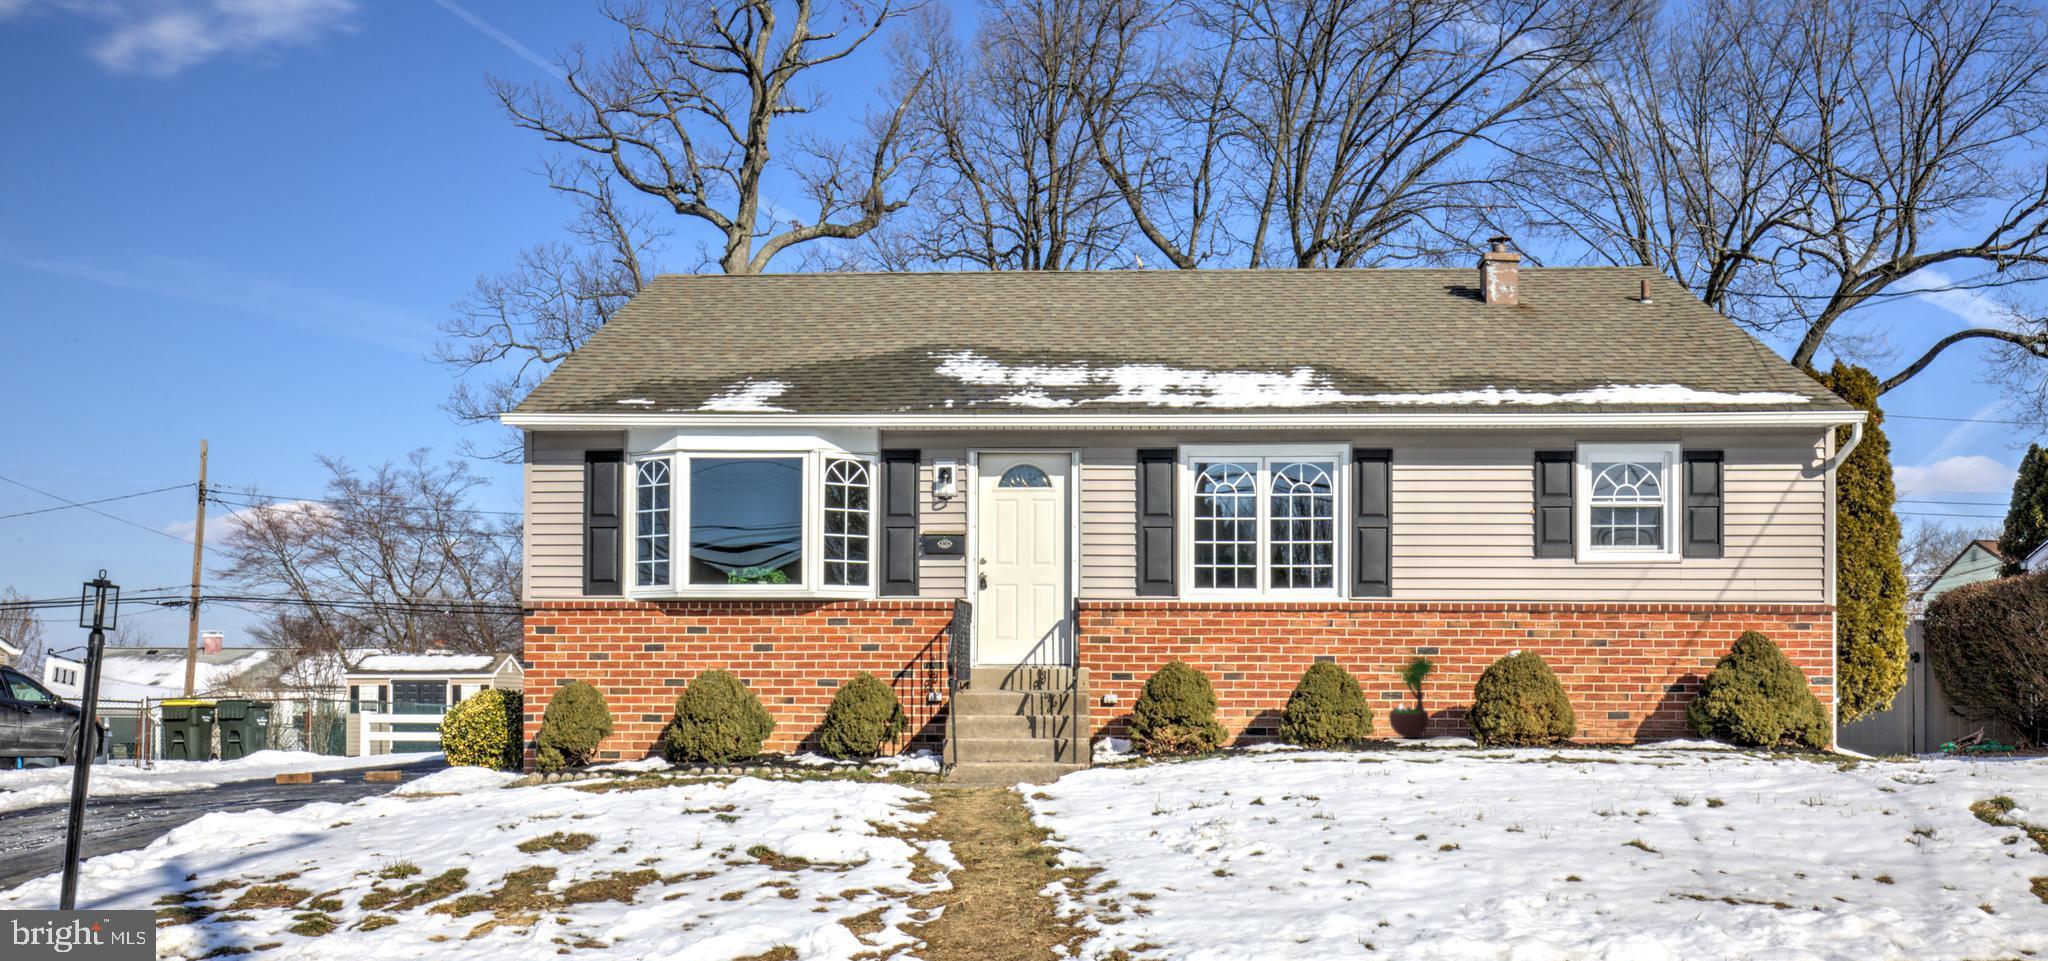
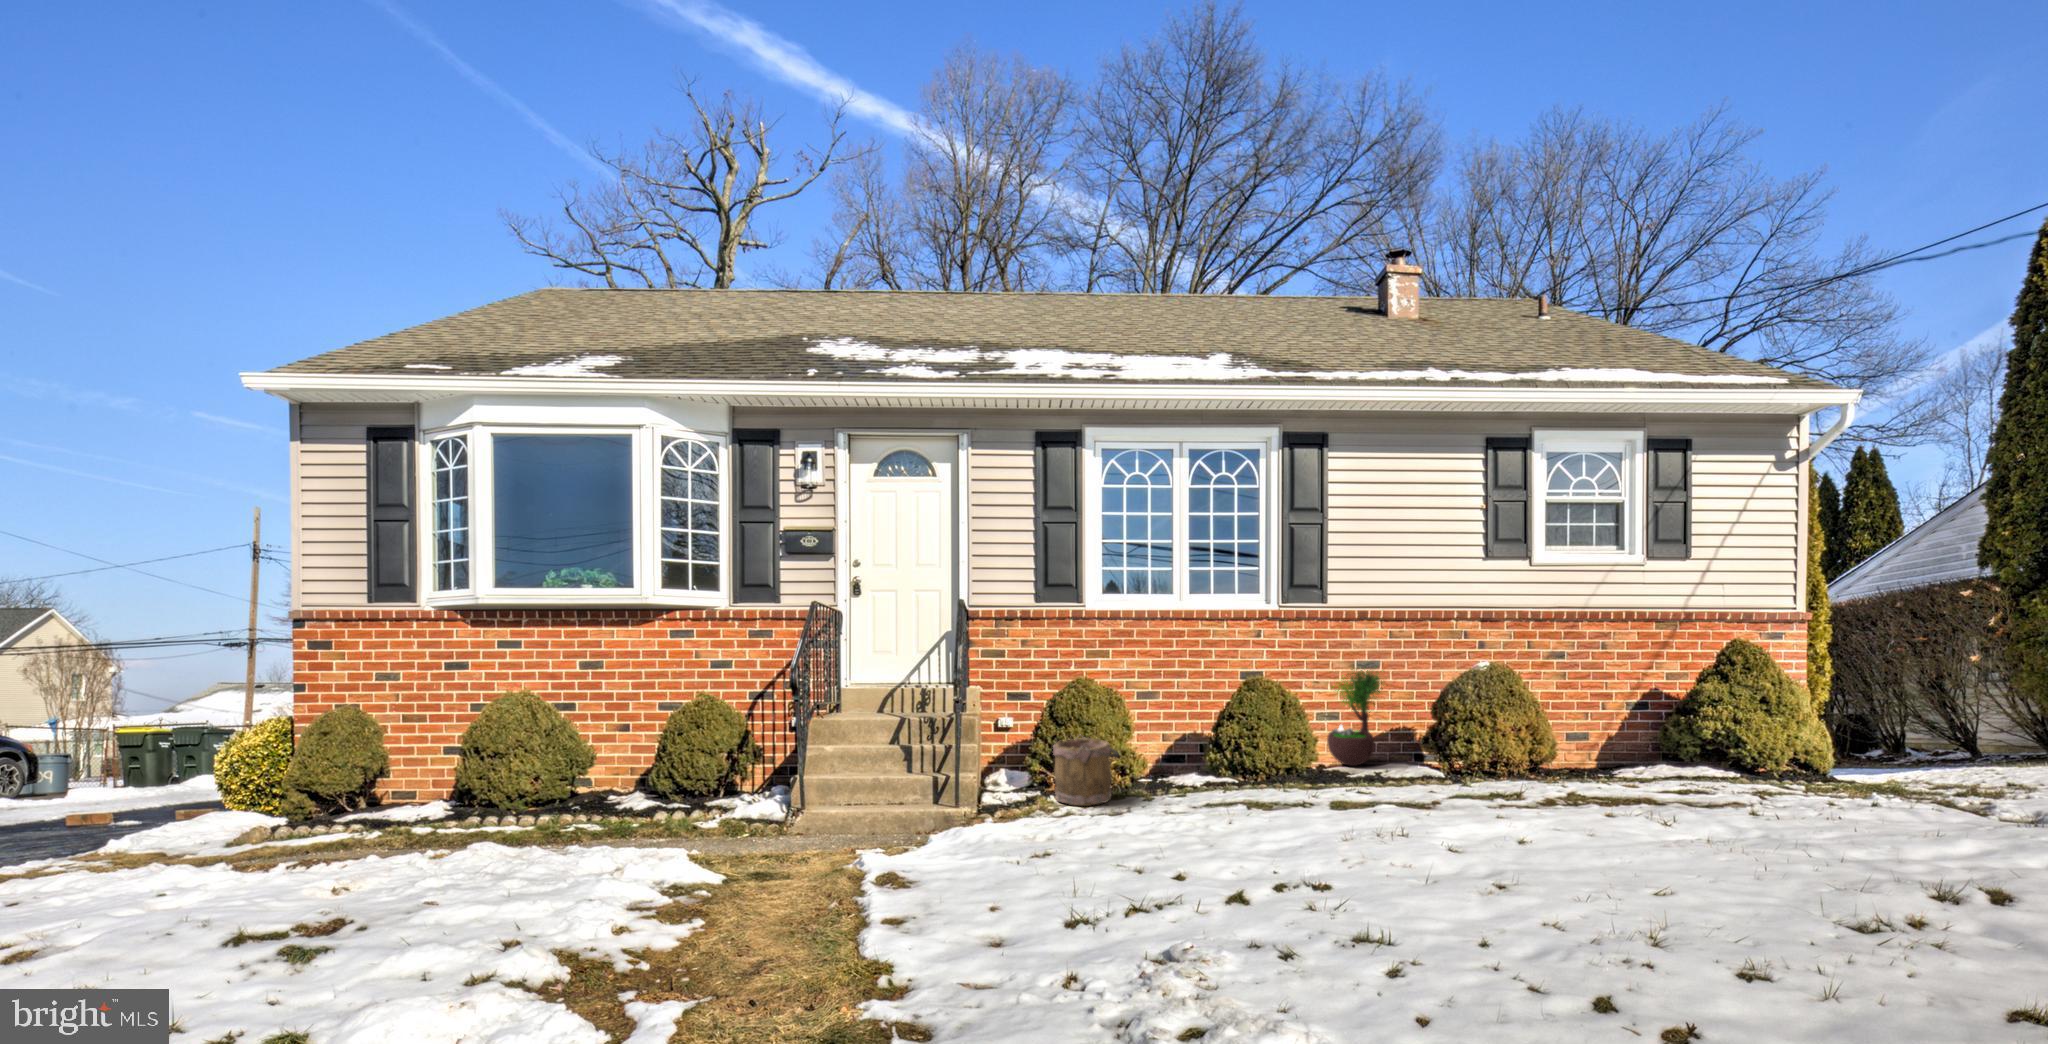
bucket: none [1151,705,1205,758] -> present [1053,737,1119,806]

